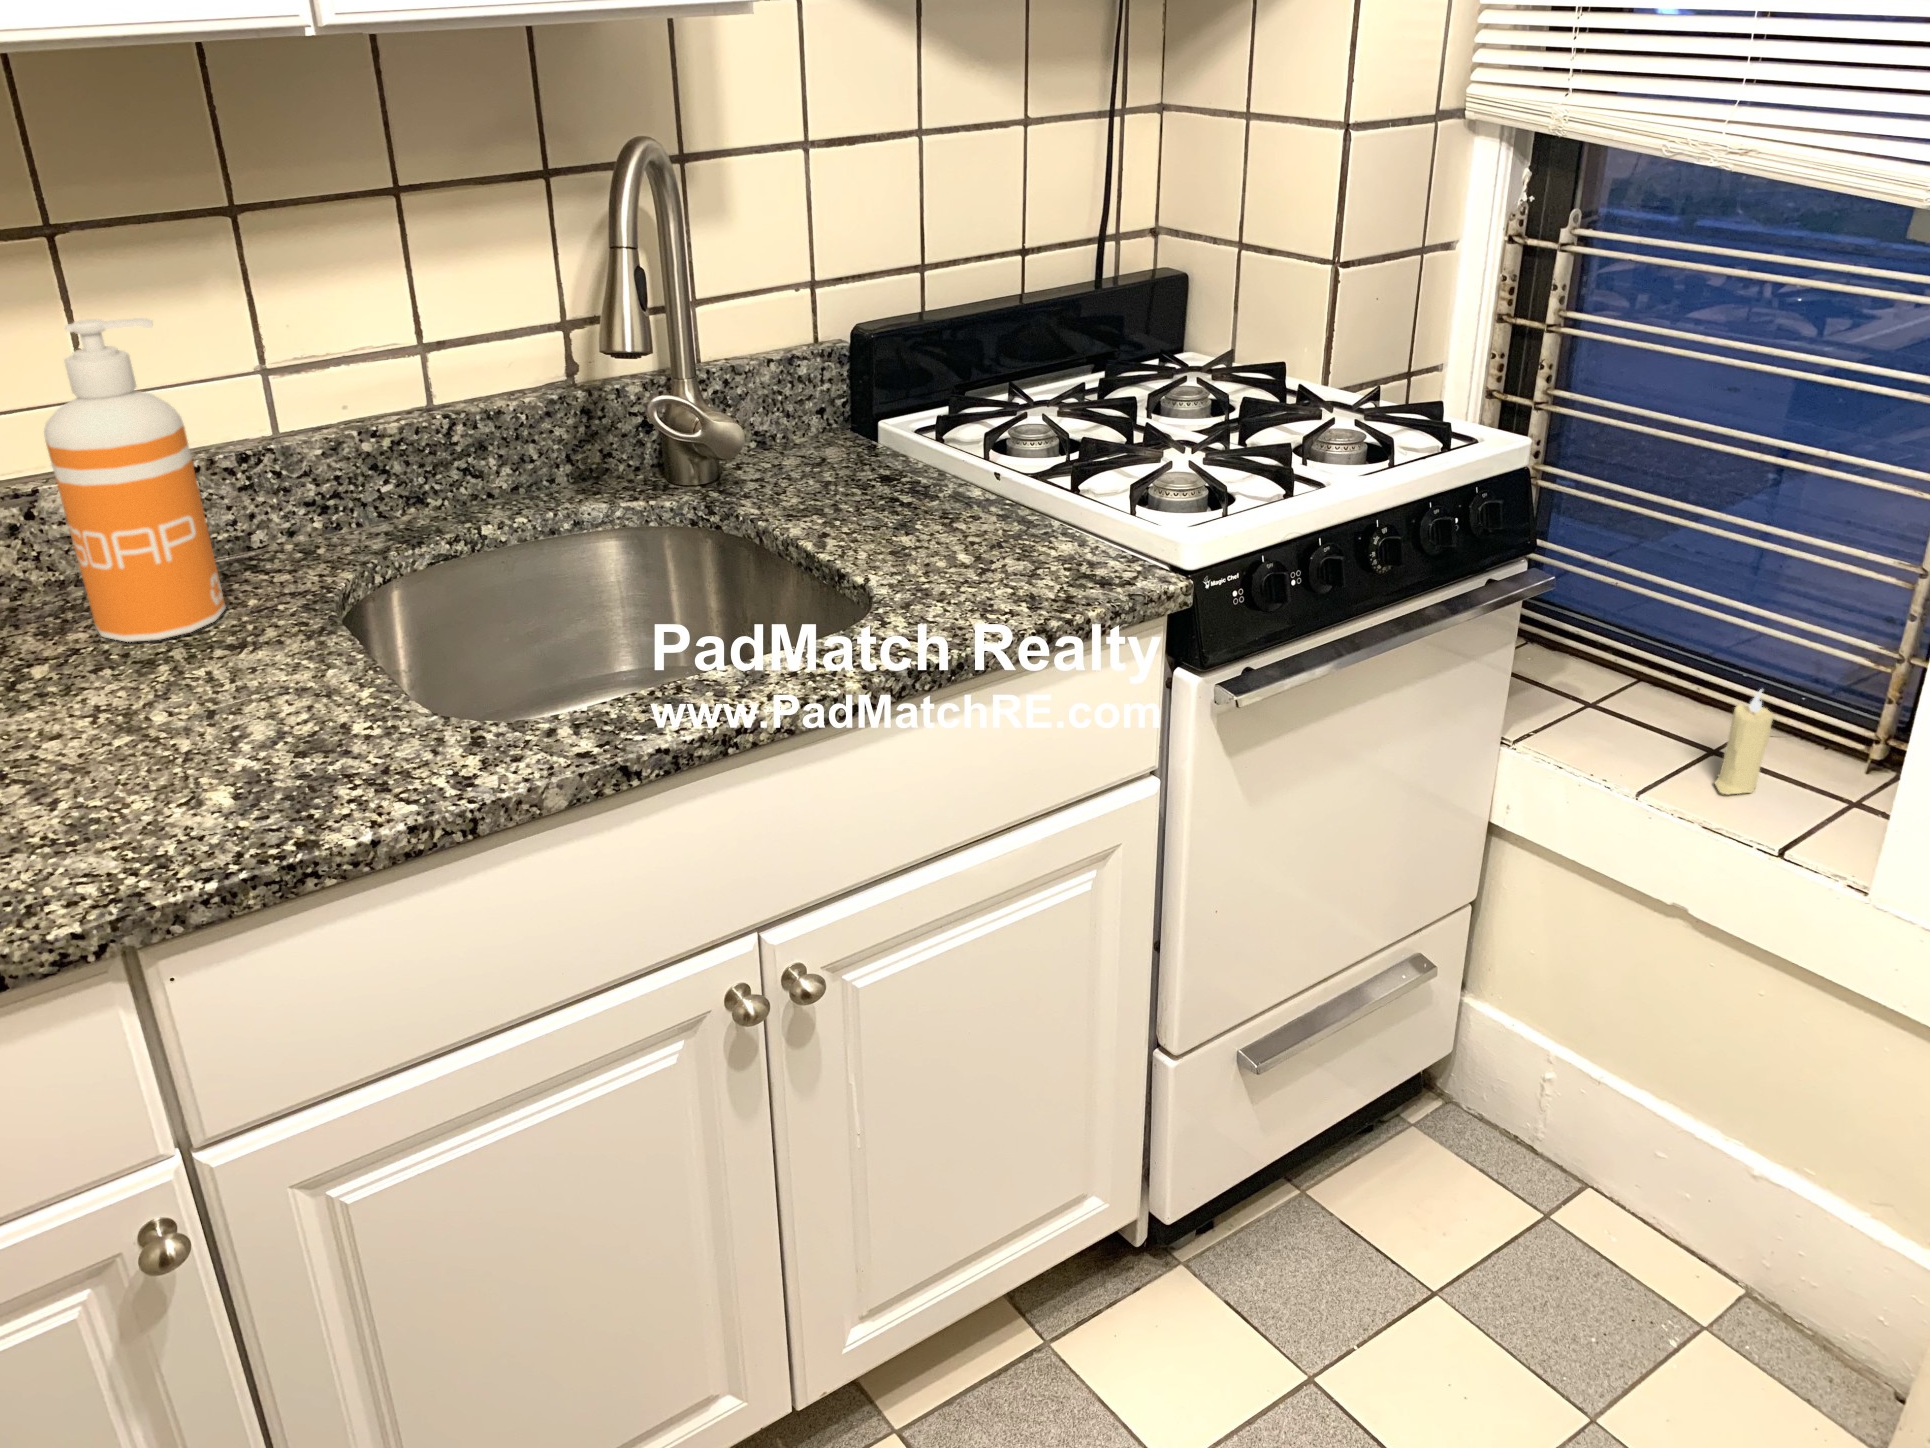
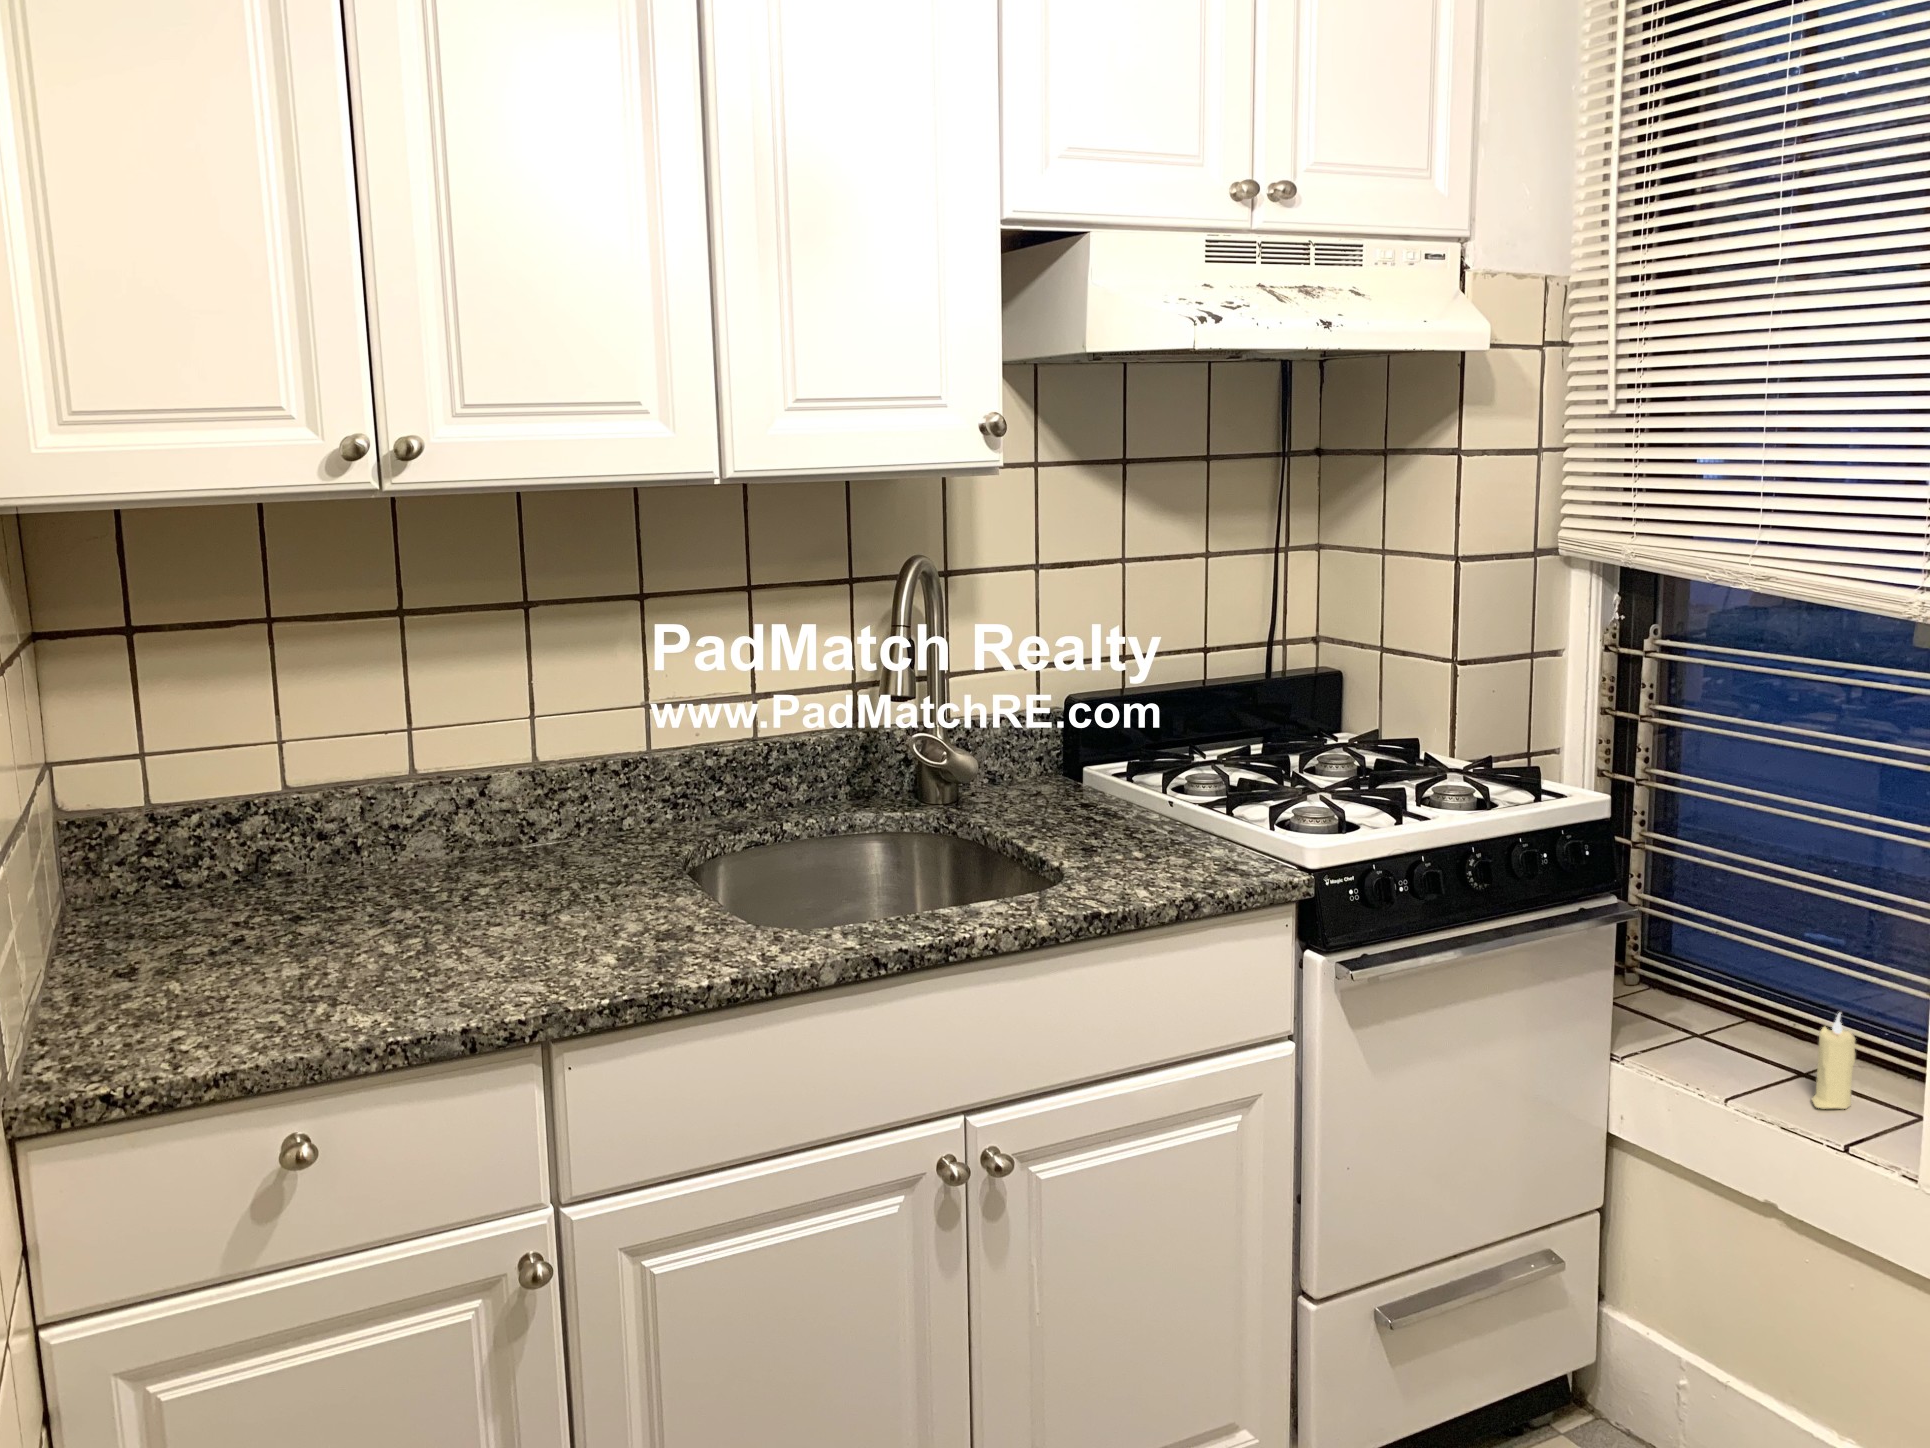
soap dispenser: present [44,318,226,642] -> none [512,658,607,876]

